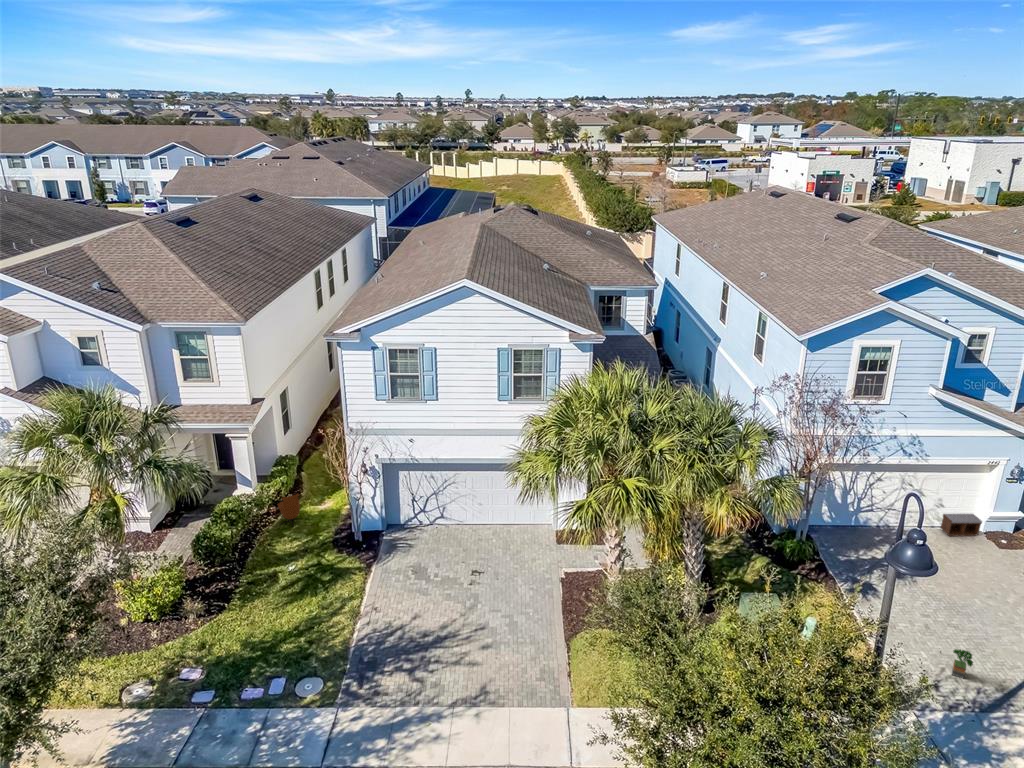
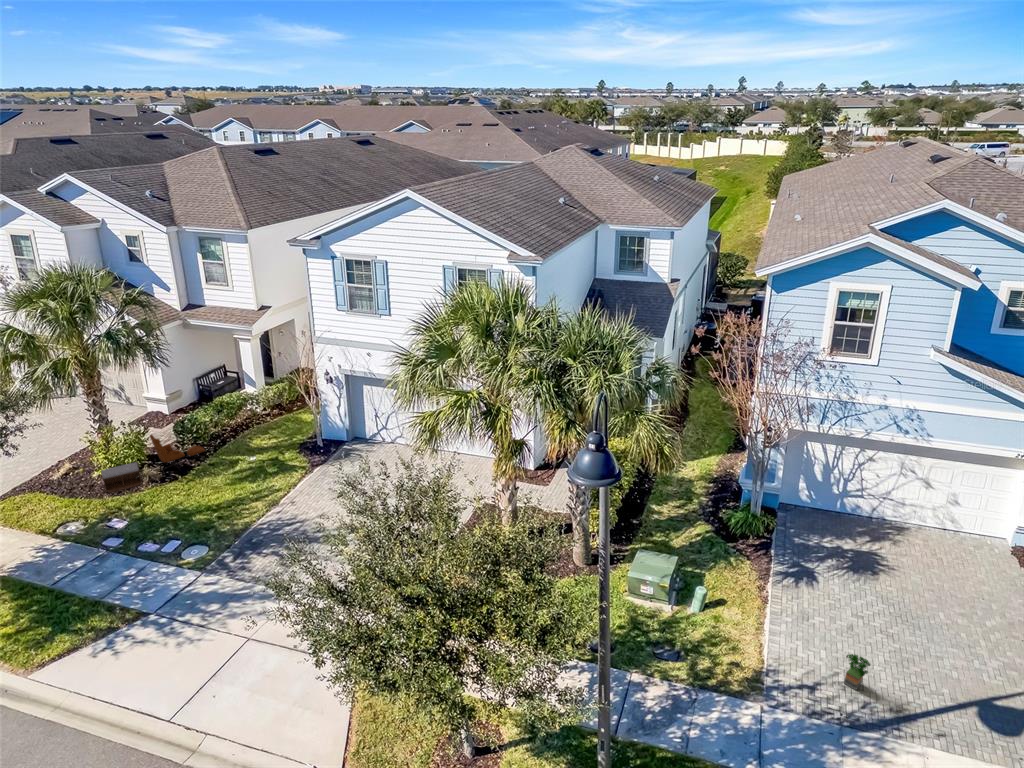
lounge chair: present [278,494,300,525] -> present [150,435,205,469]
bench: present [941,514,982,536] -> present [101,462,142,493]

